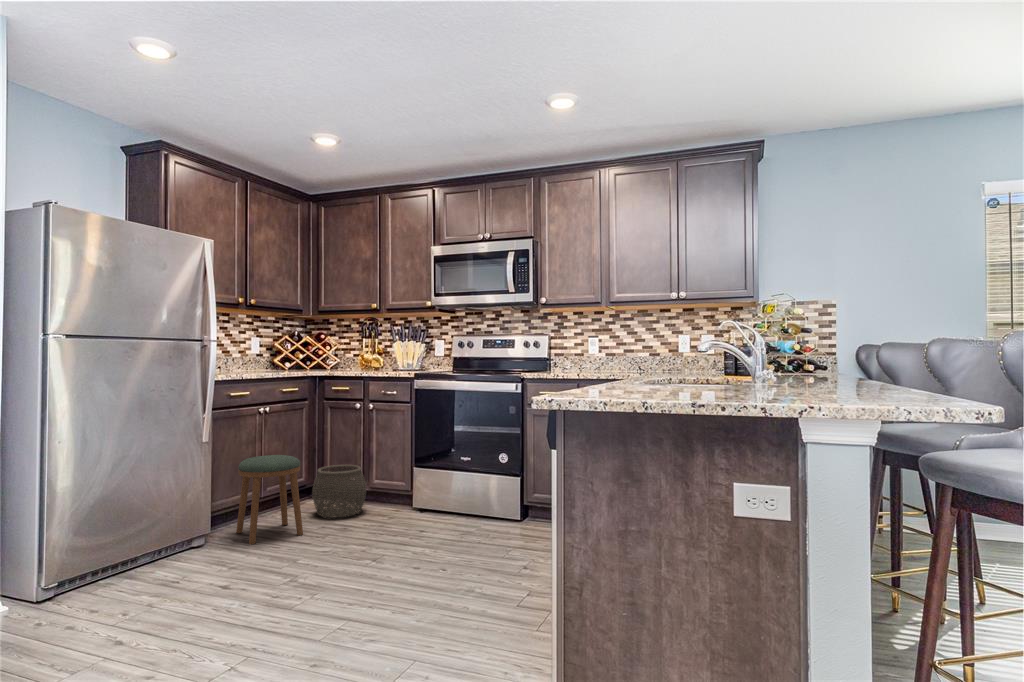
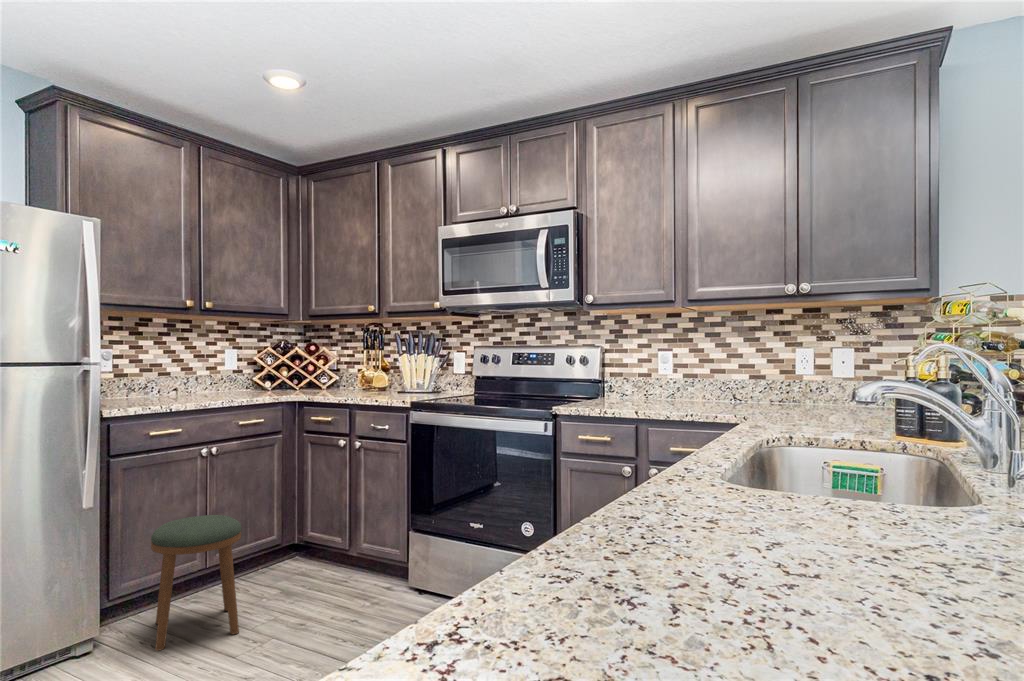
woven basket: present [312,465,366,518] -> none [273,521,349,600]

